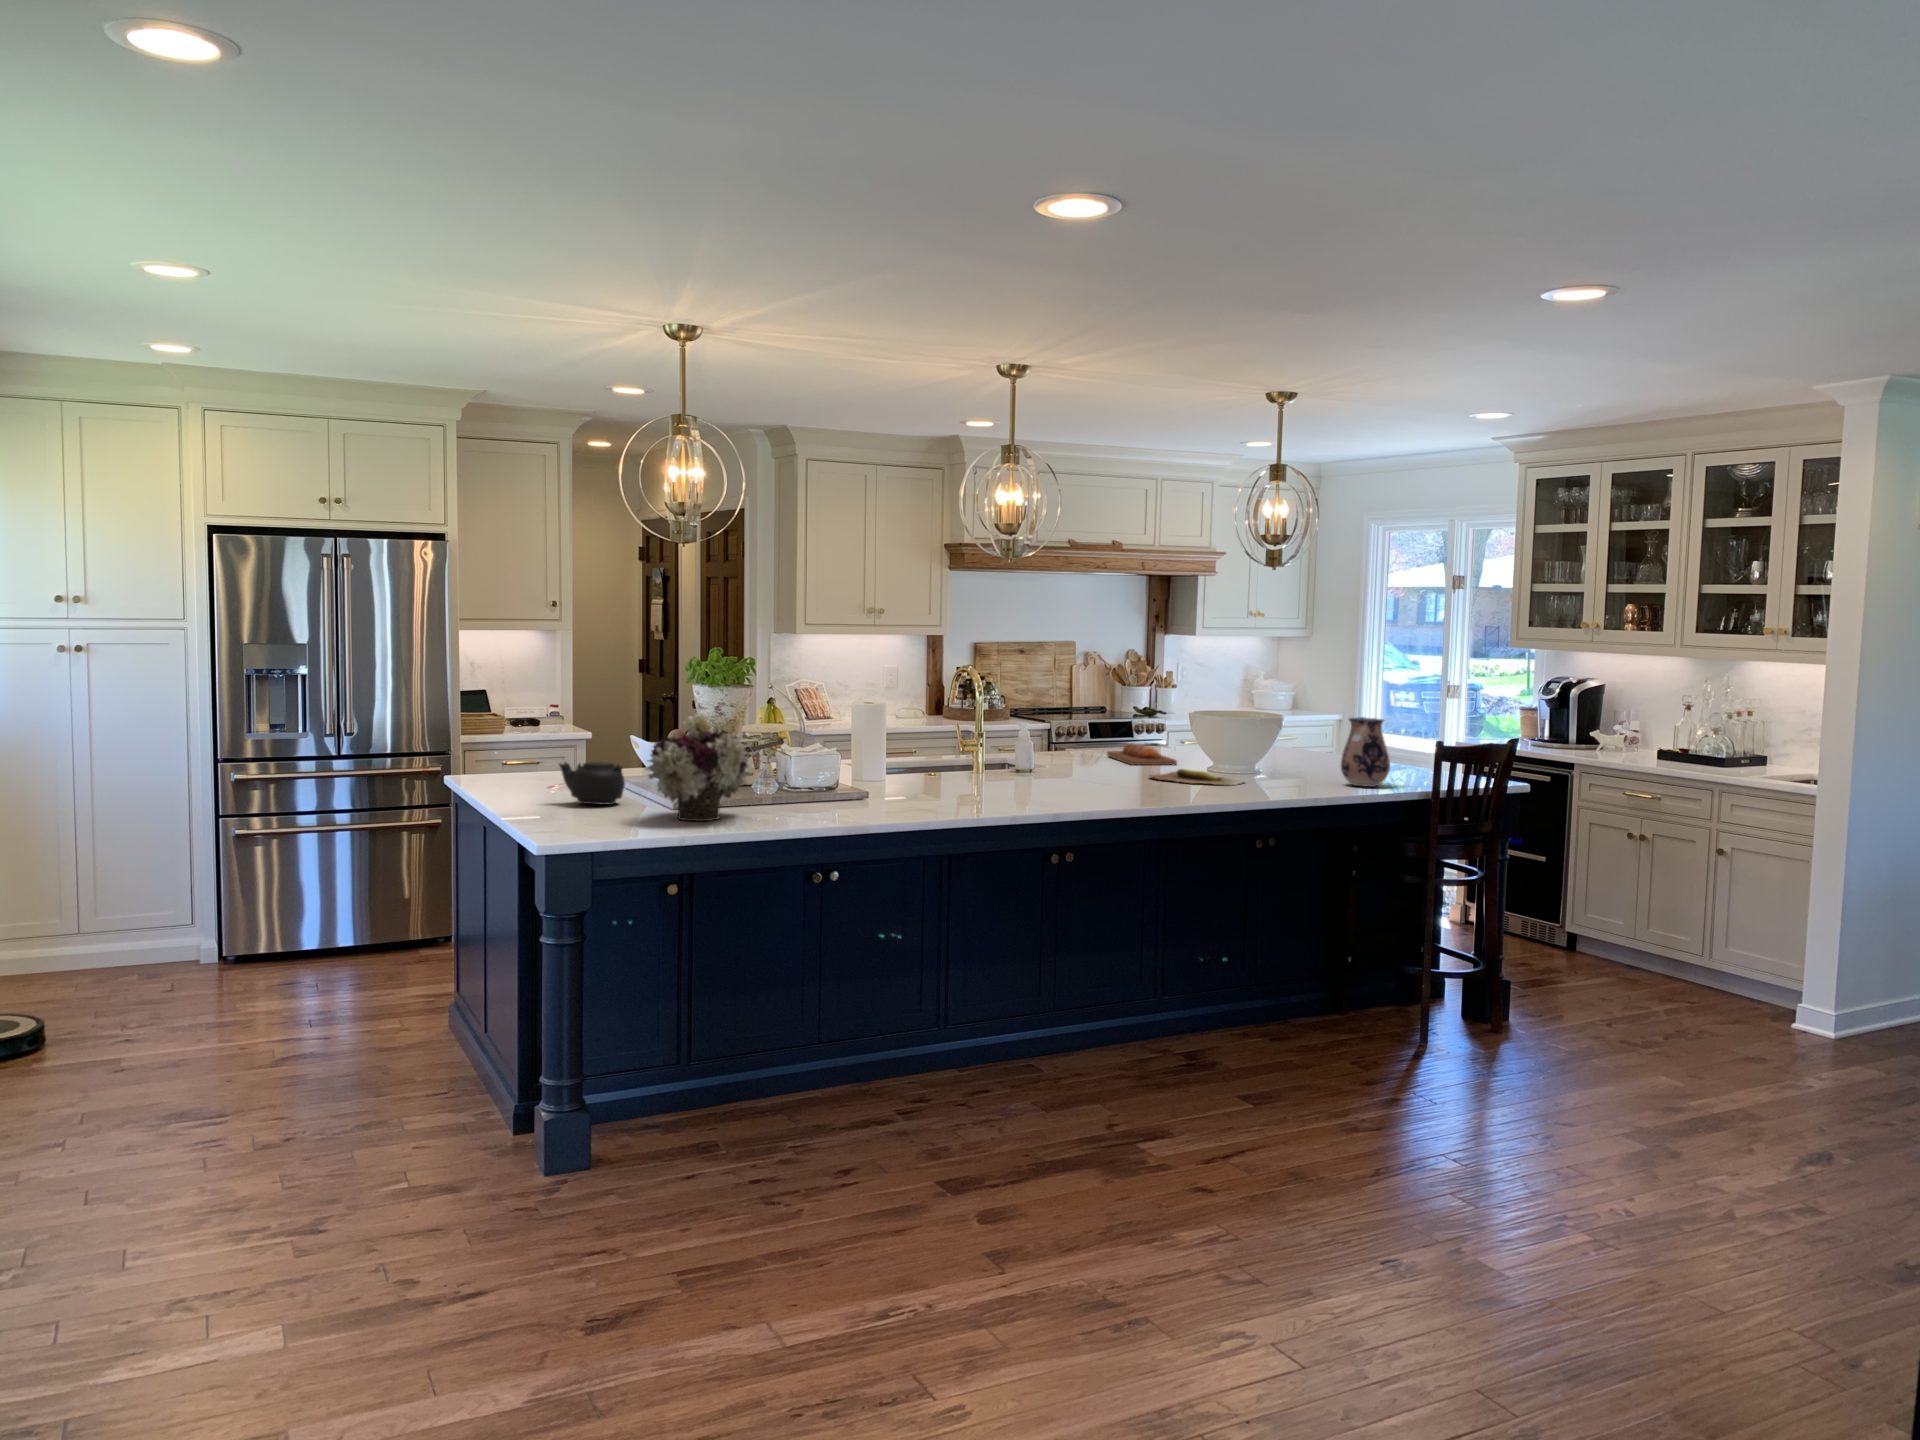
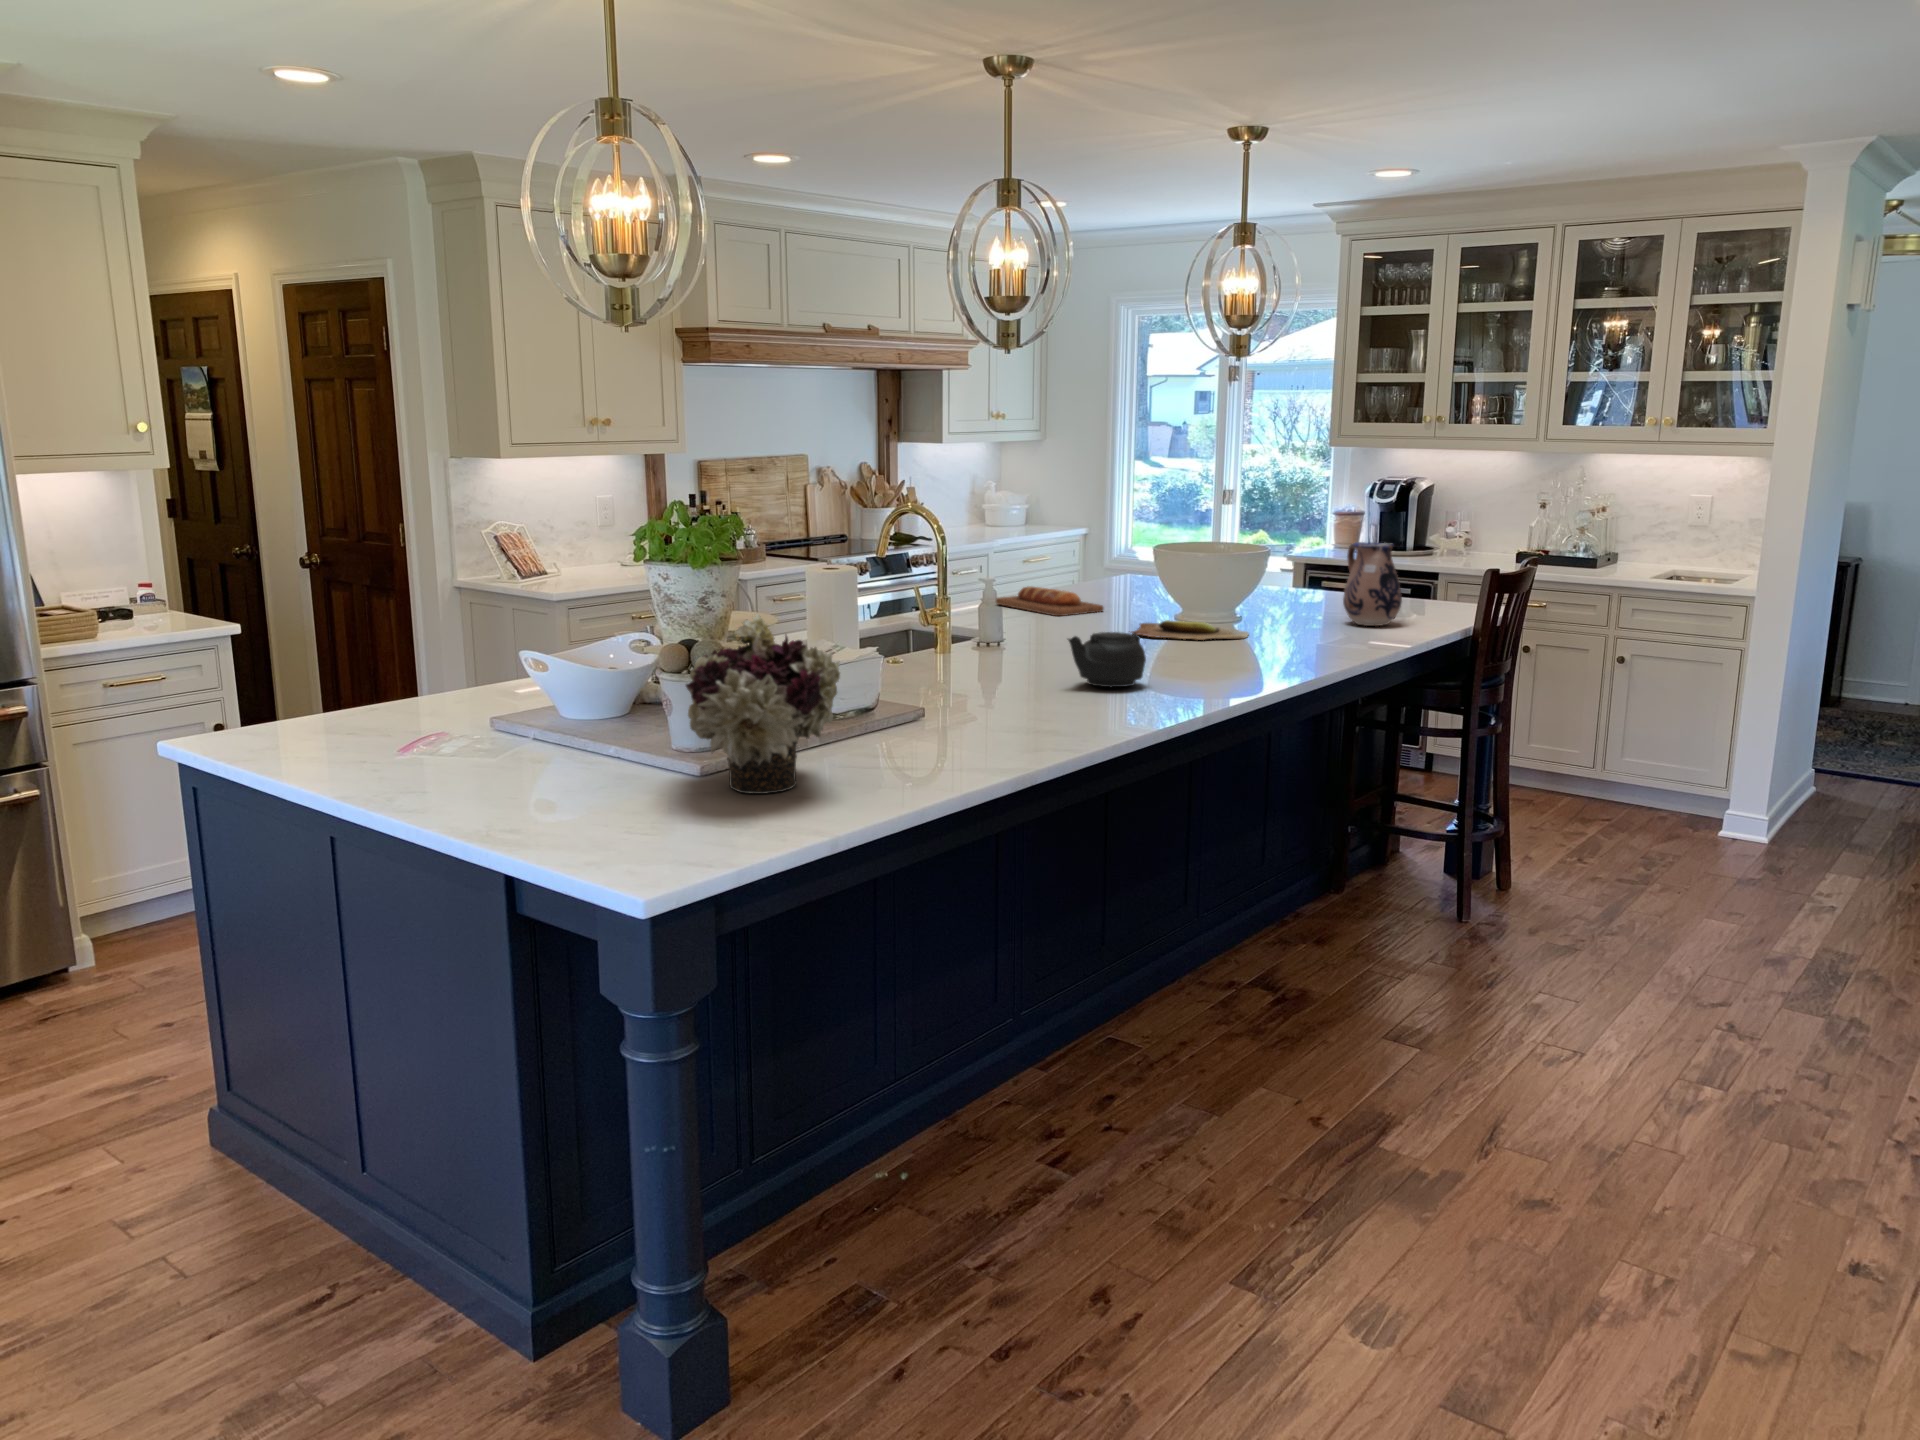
teapot: present [559,762,625,805] -> present [1068,632,1146,688]

